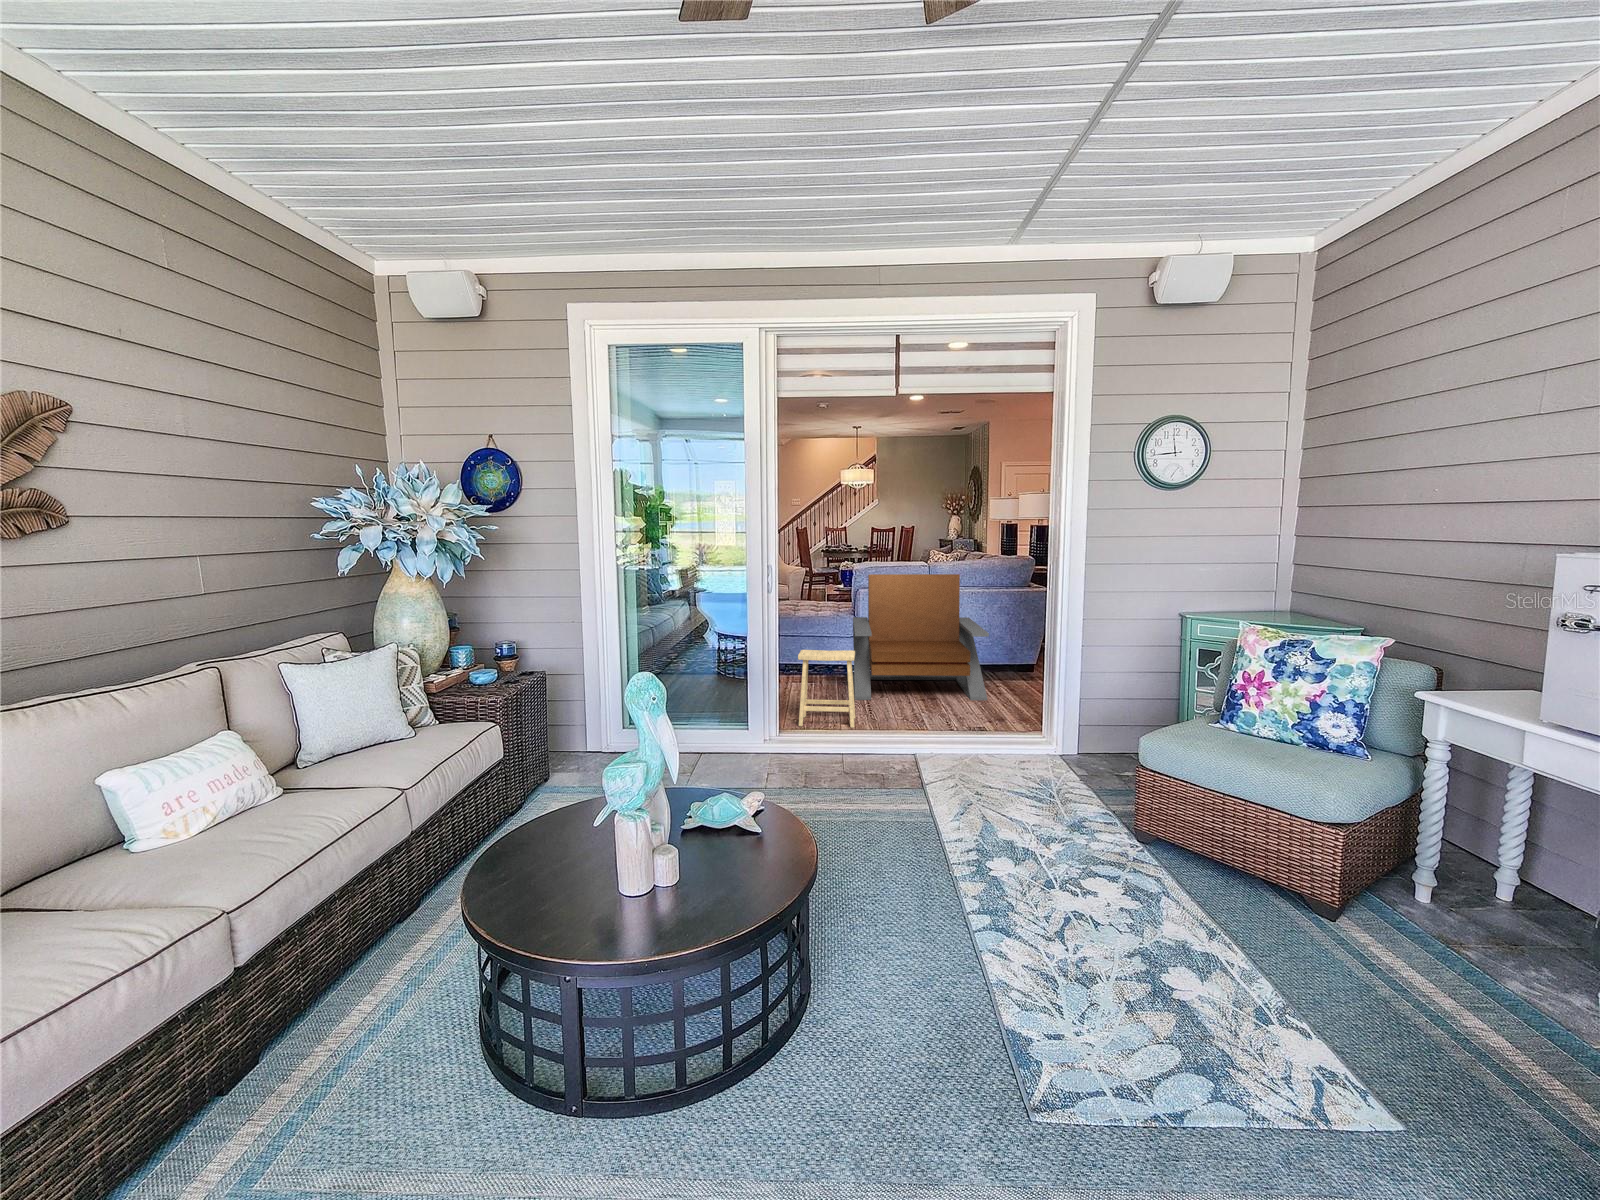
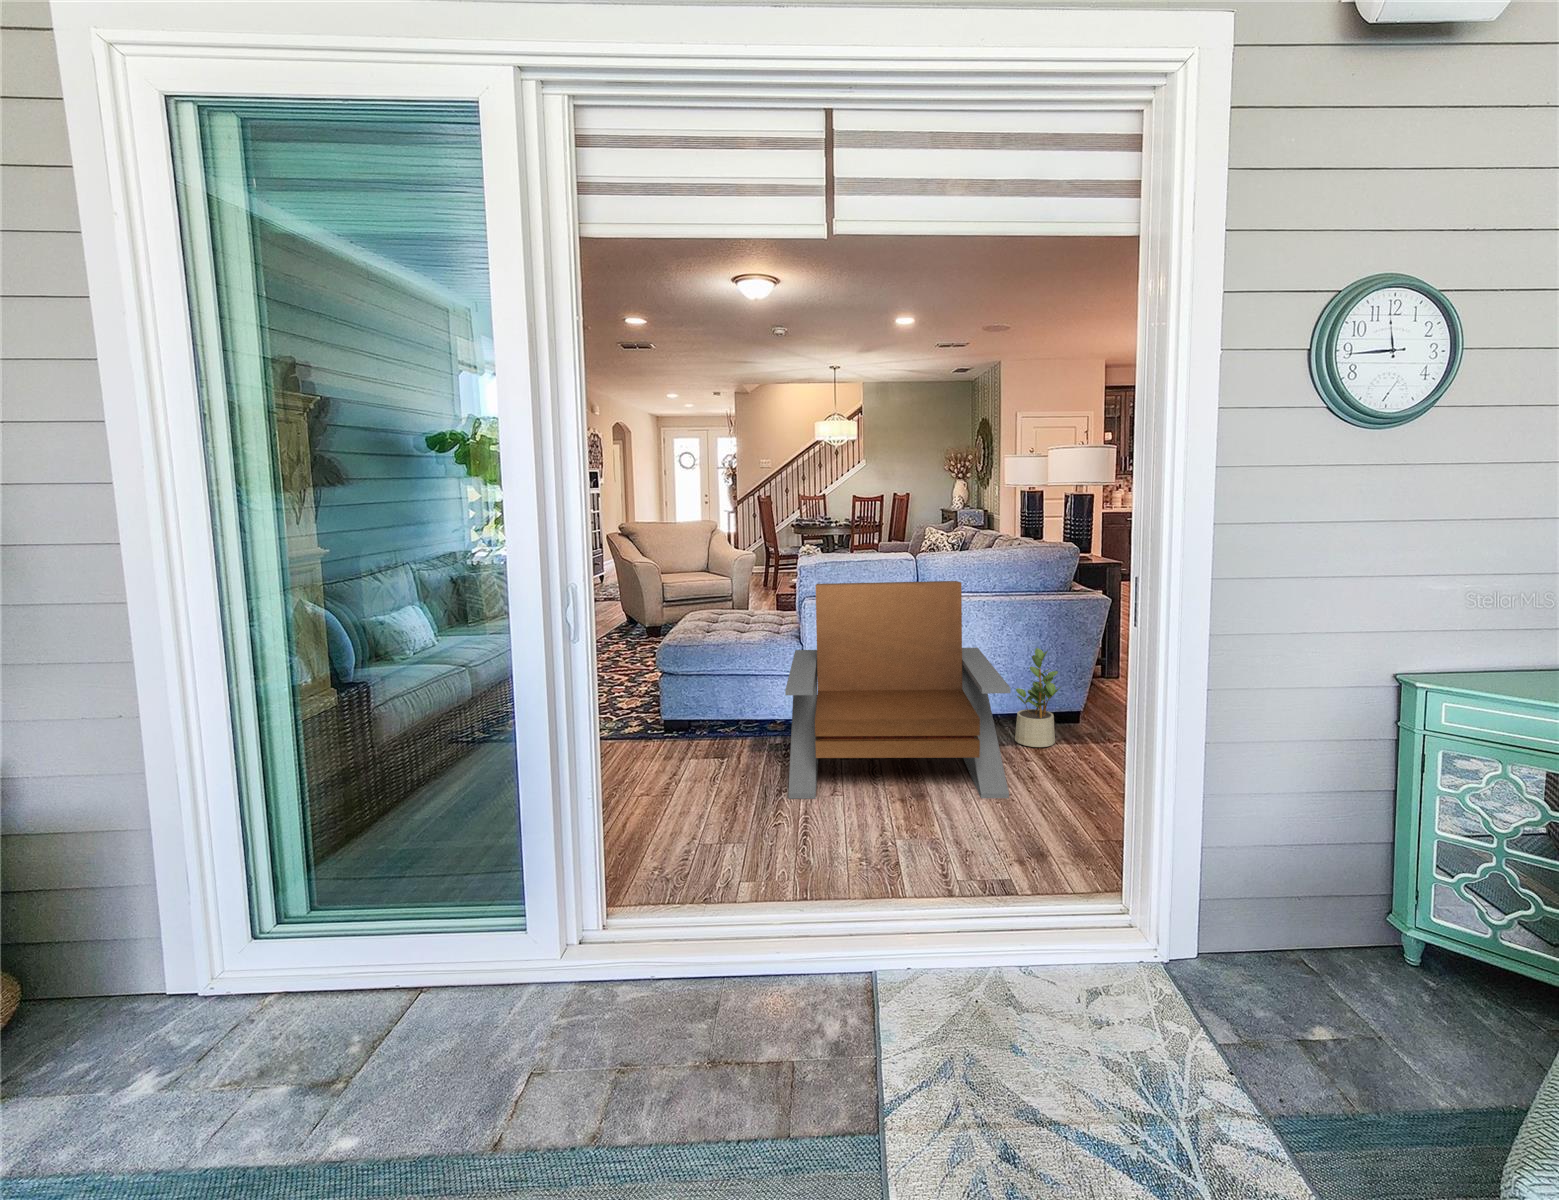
potted plant: none [992,618,1021,680] -> present [1015,648,1061,747]
footstool: present [798,650,855,728] -> none [667,734,779,878]

